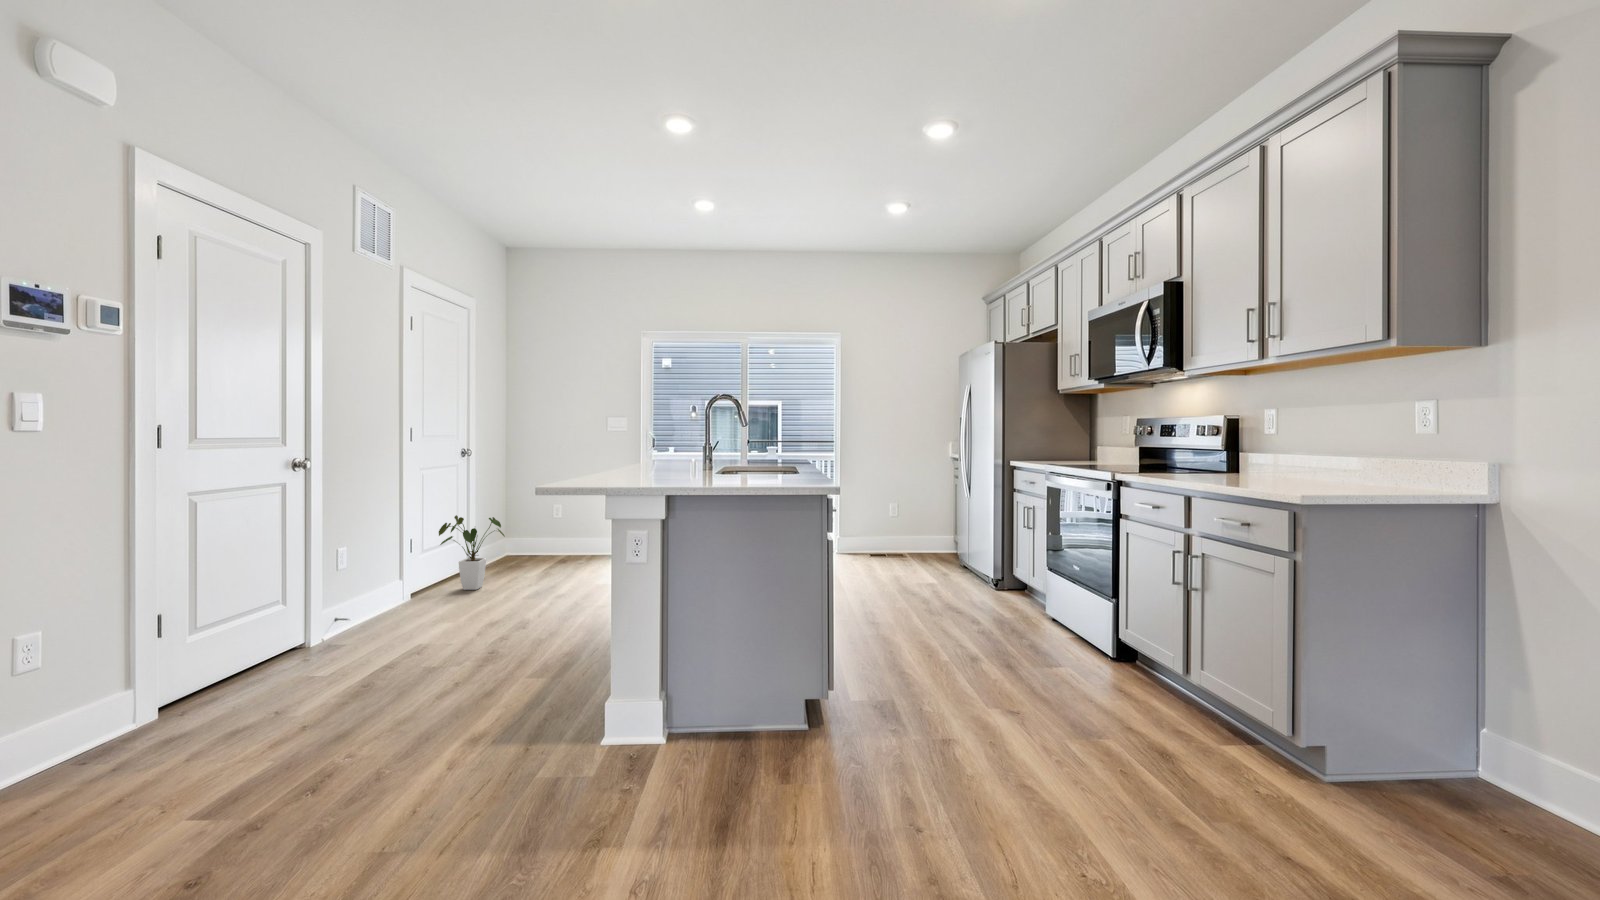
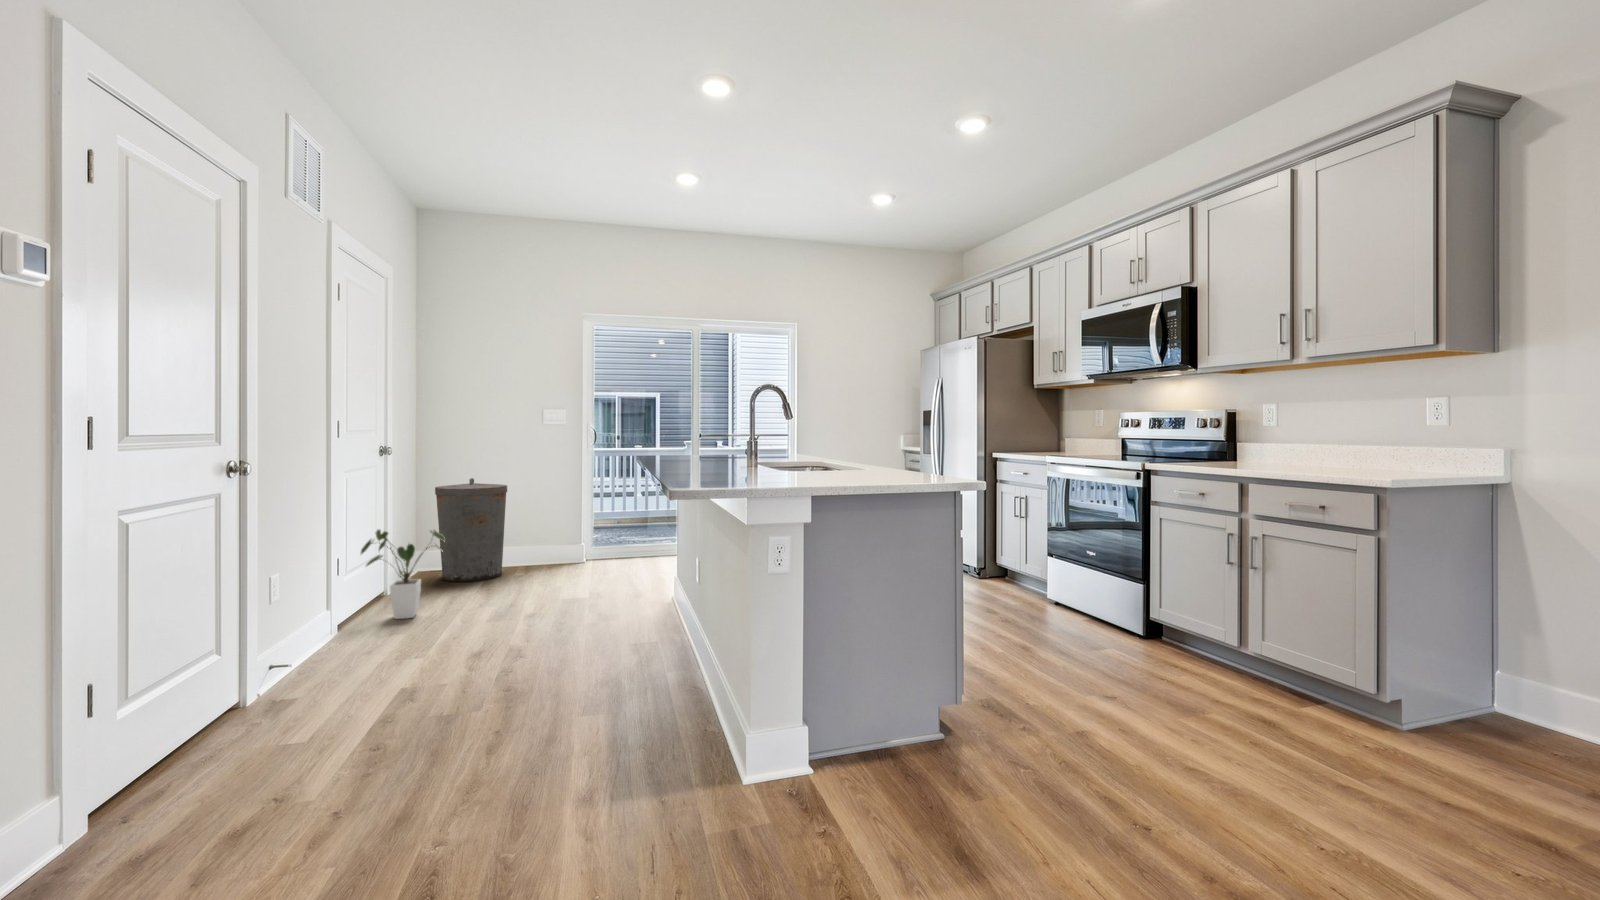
trash can: none [521,475,580,563] -> present [435,478,507,582]

